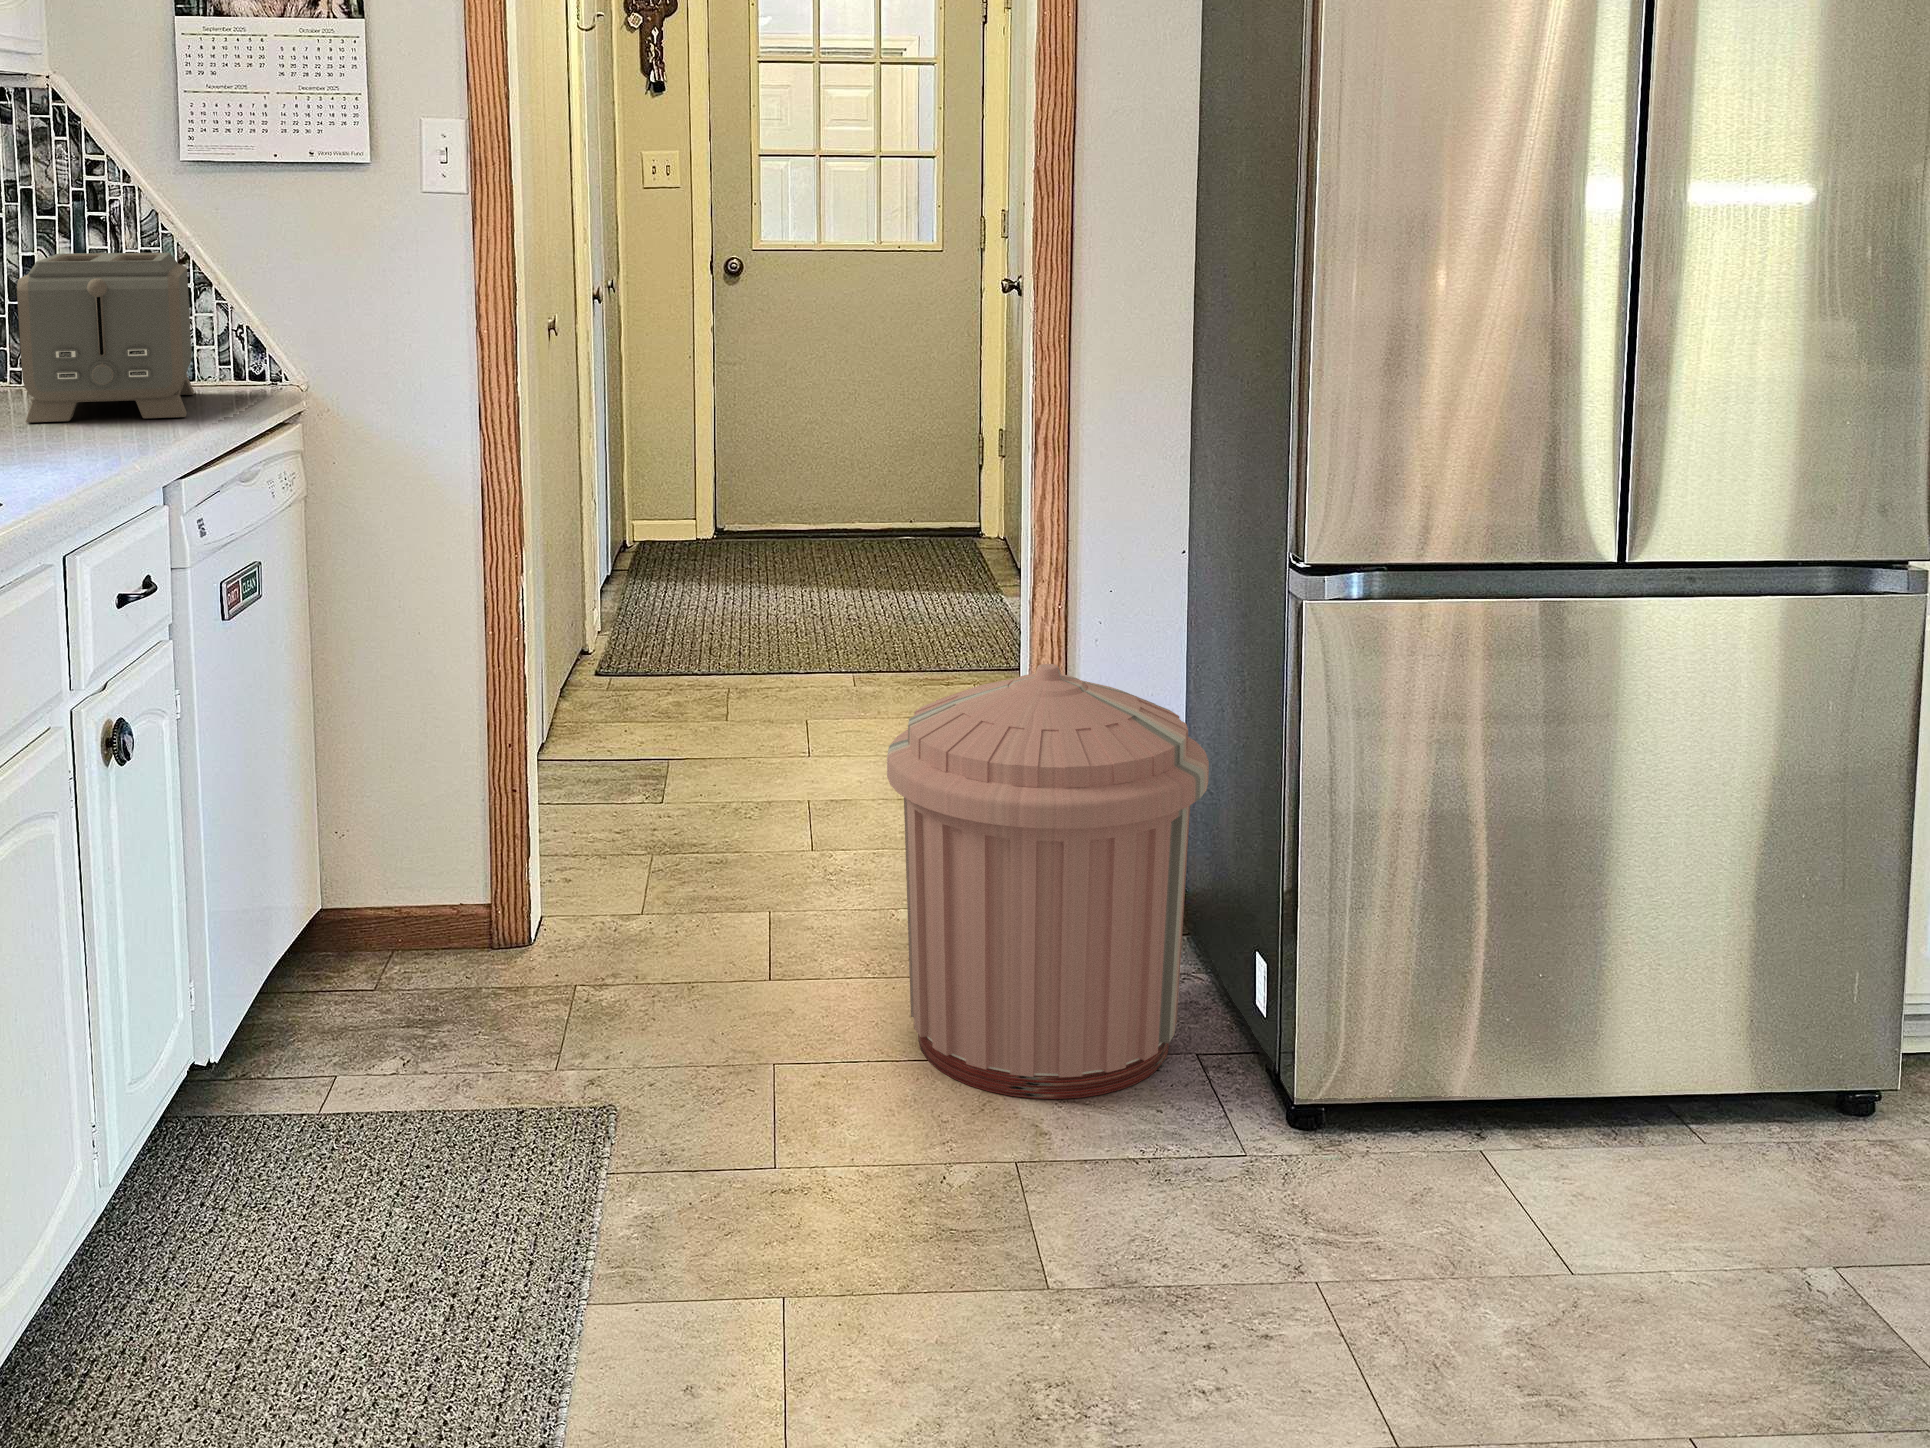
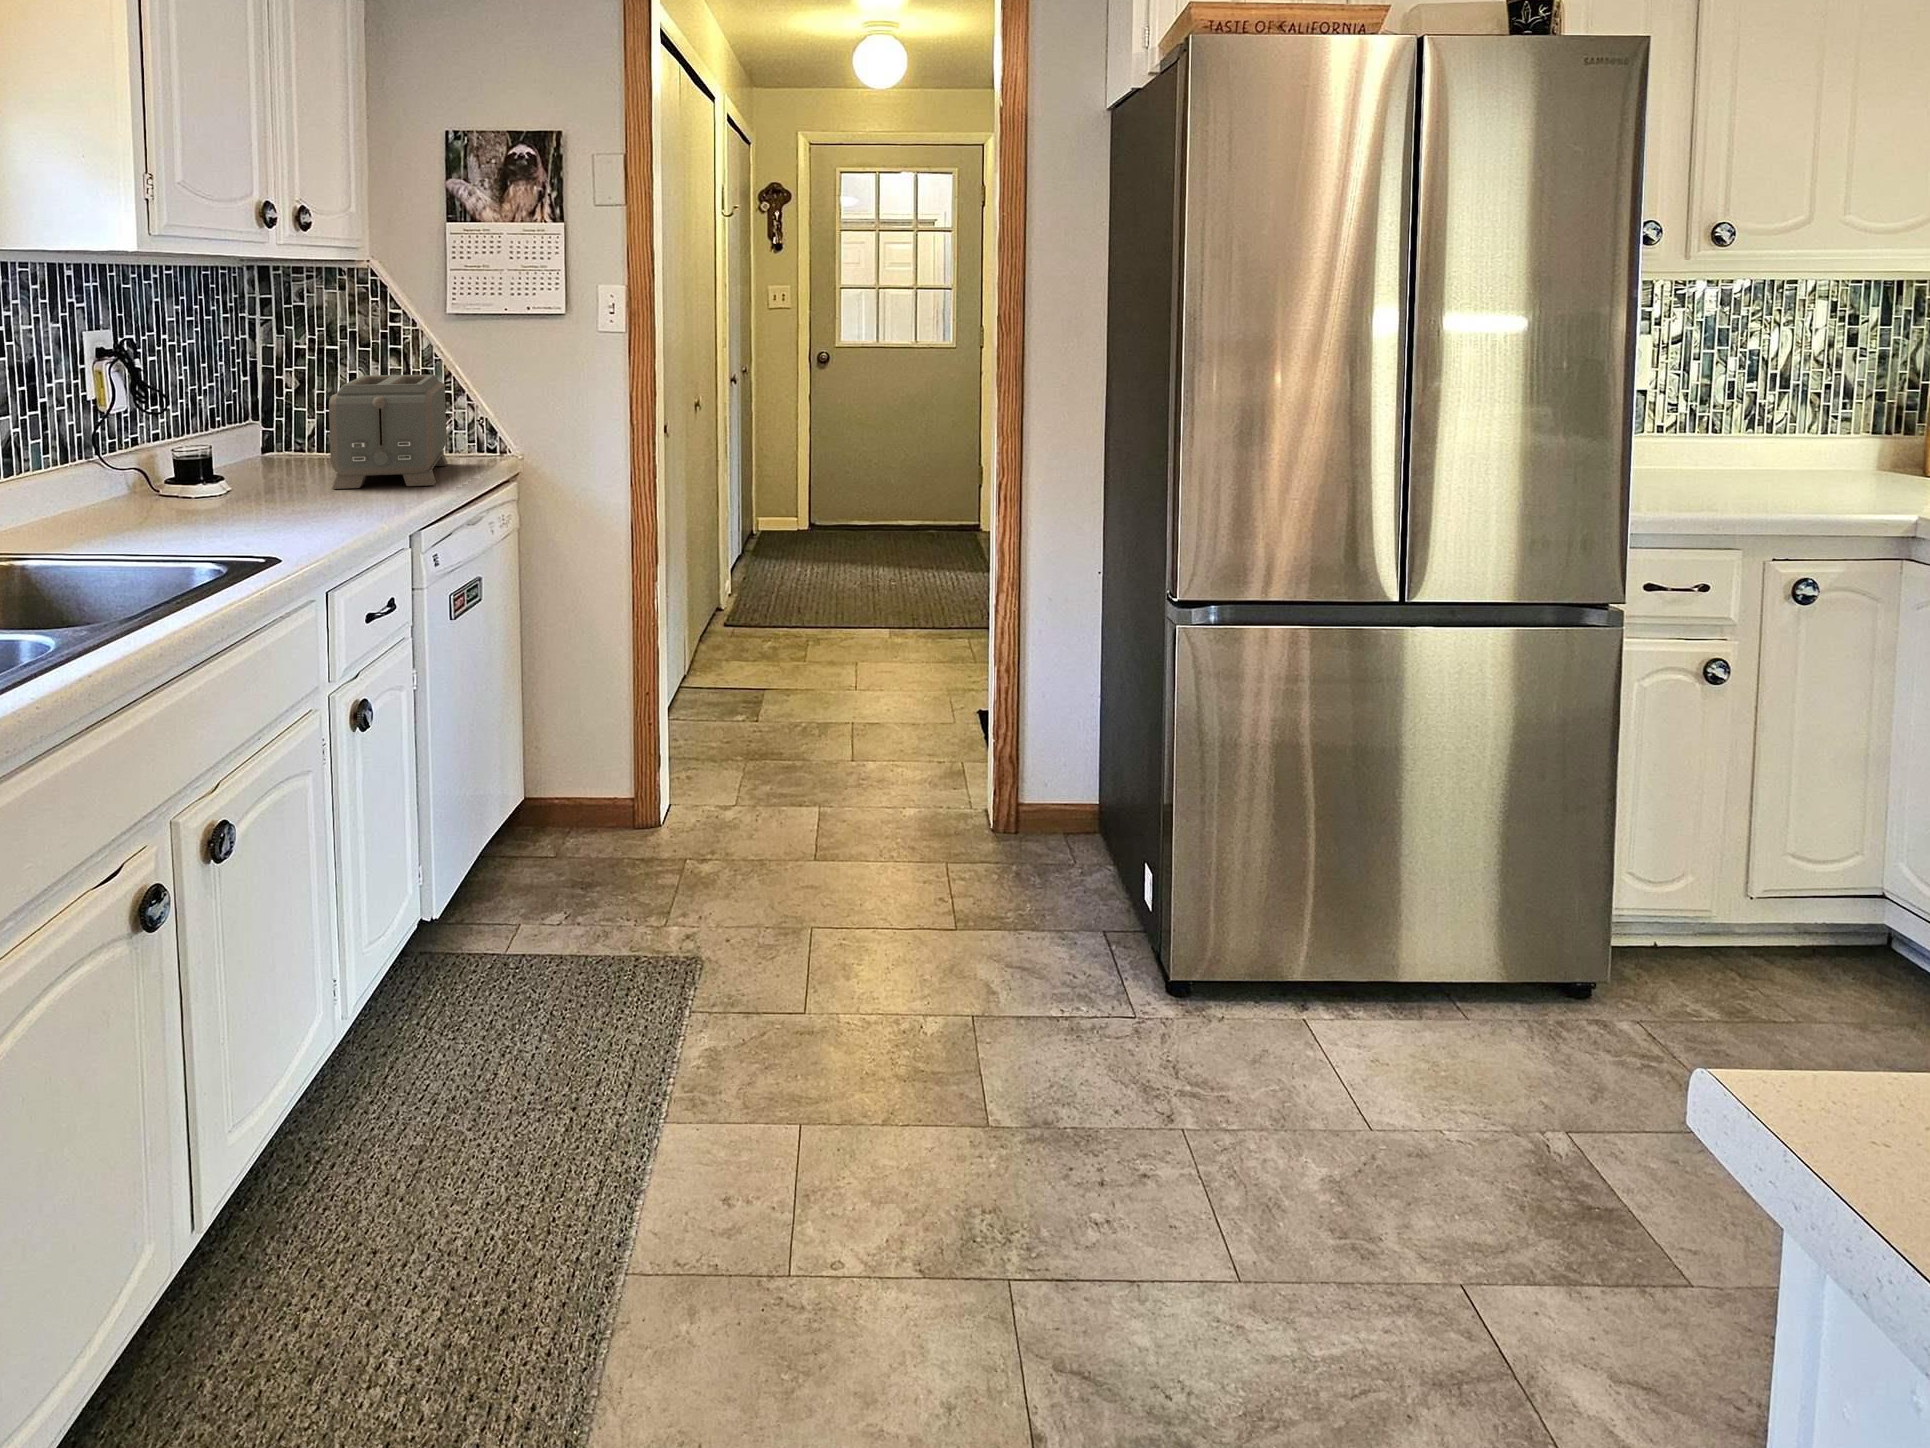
trash can: present [887,664,1209,1099] -> none [889,657,1109,963]

